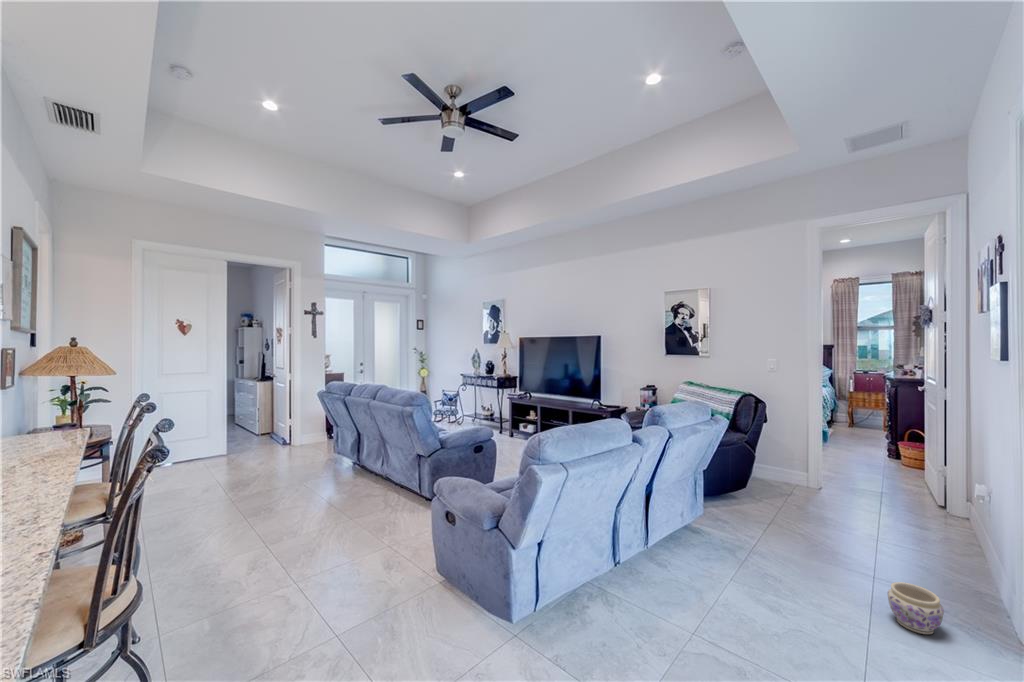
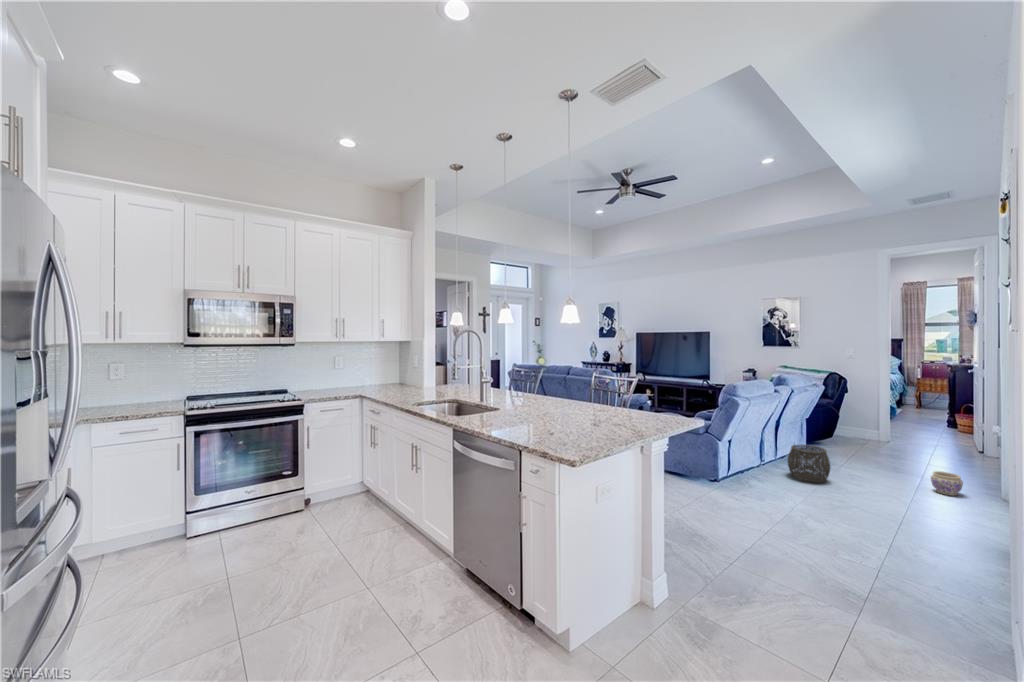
woven basket: none [658,527,725,605] -> present [788,445,830,483]

